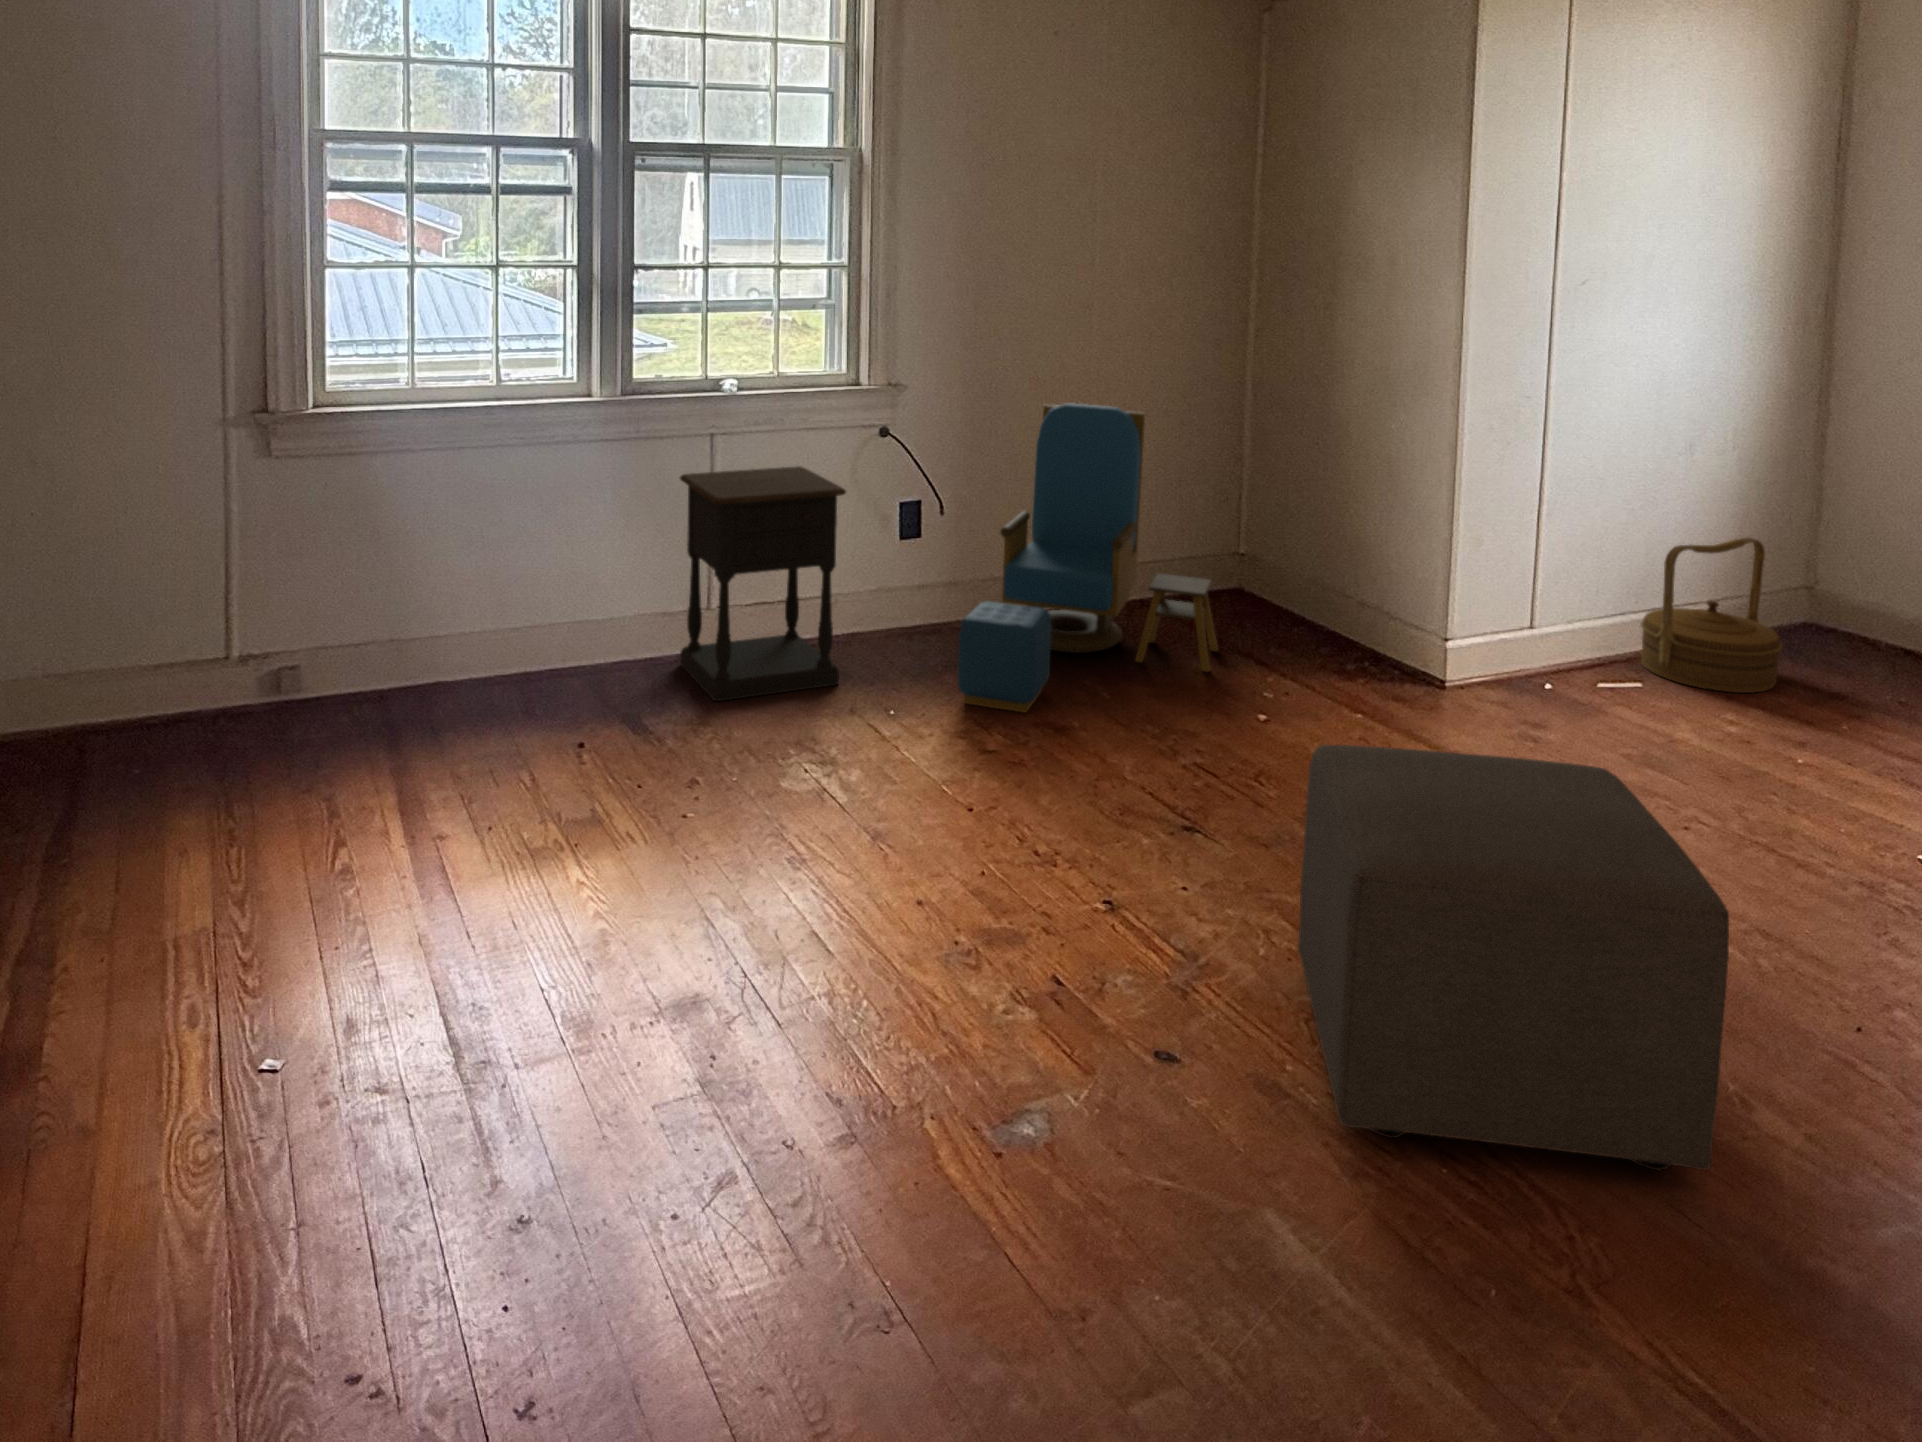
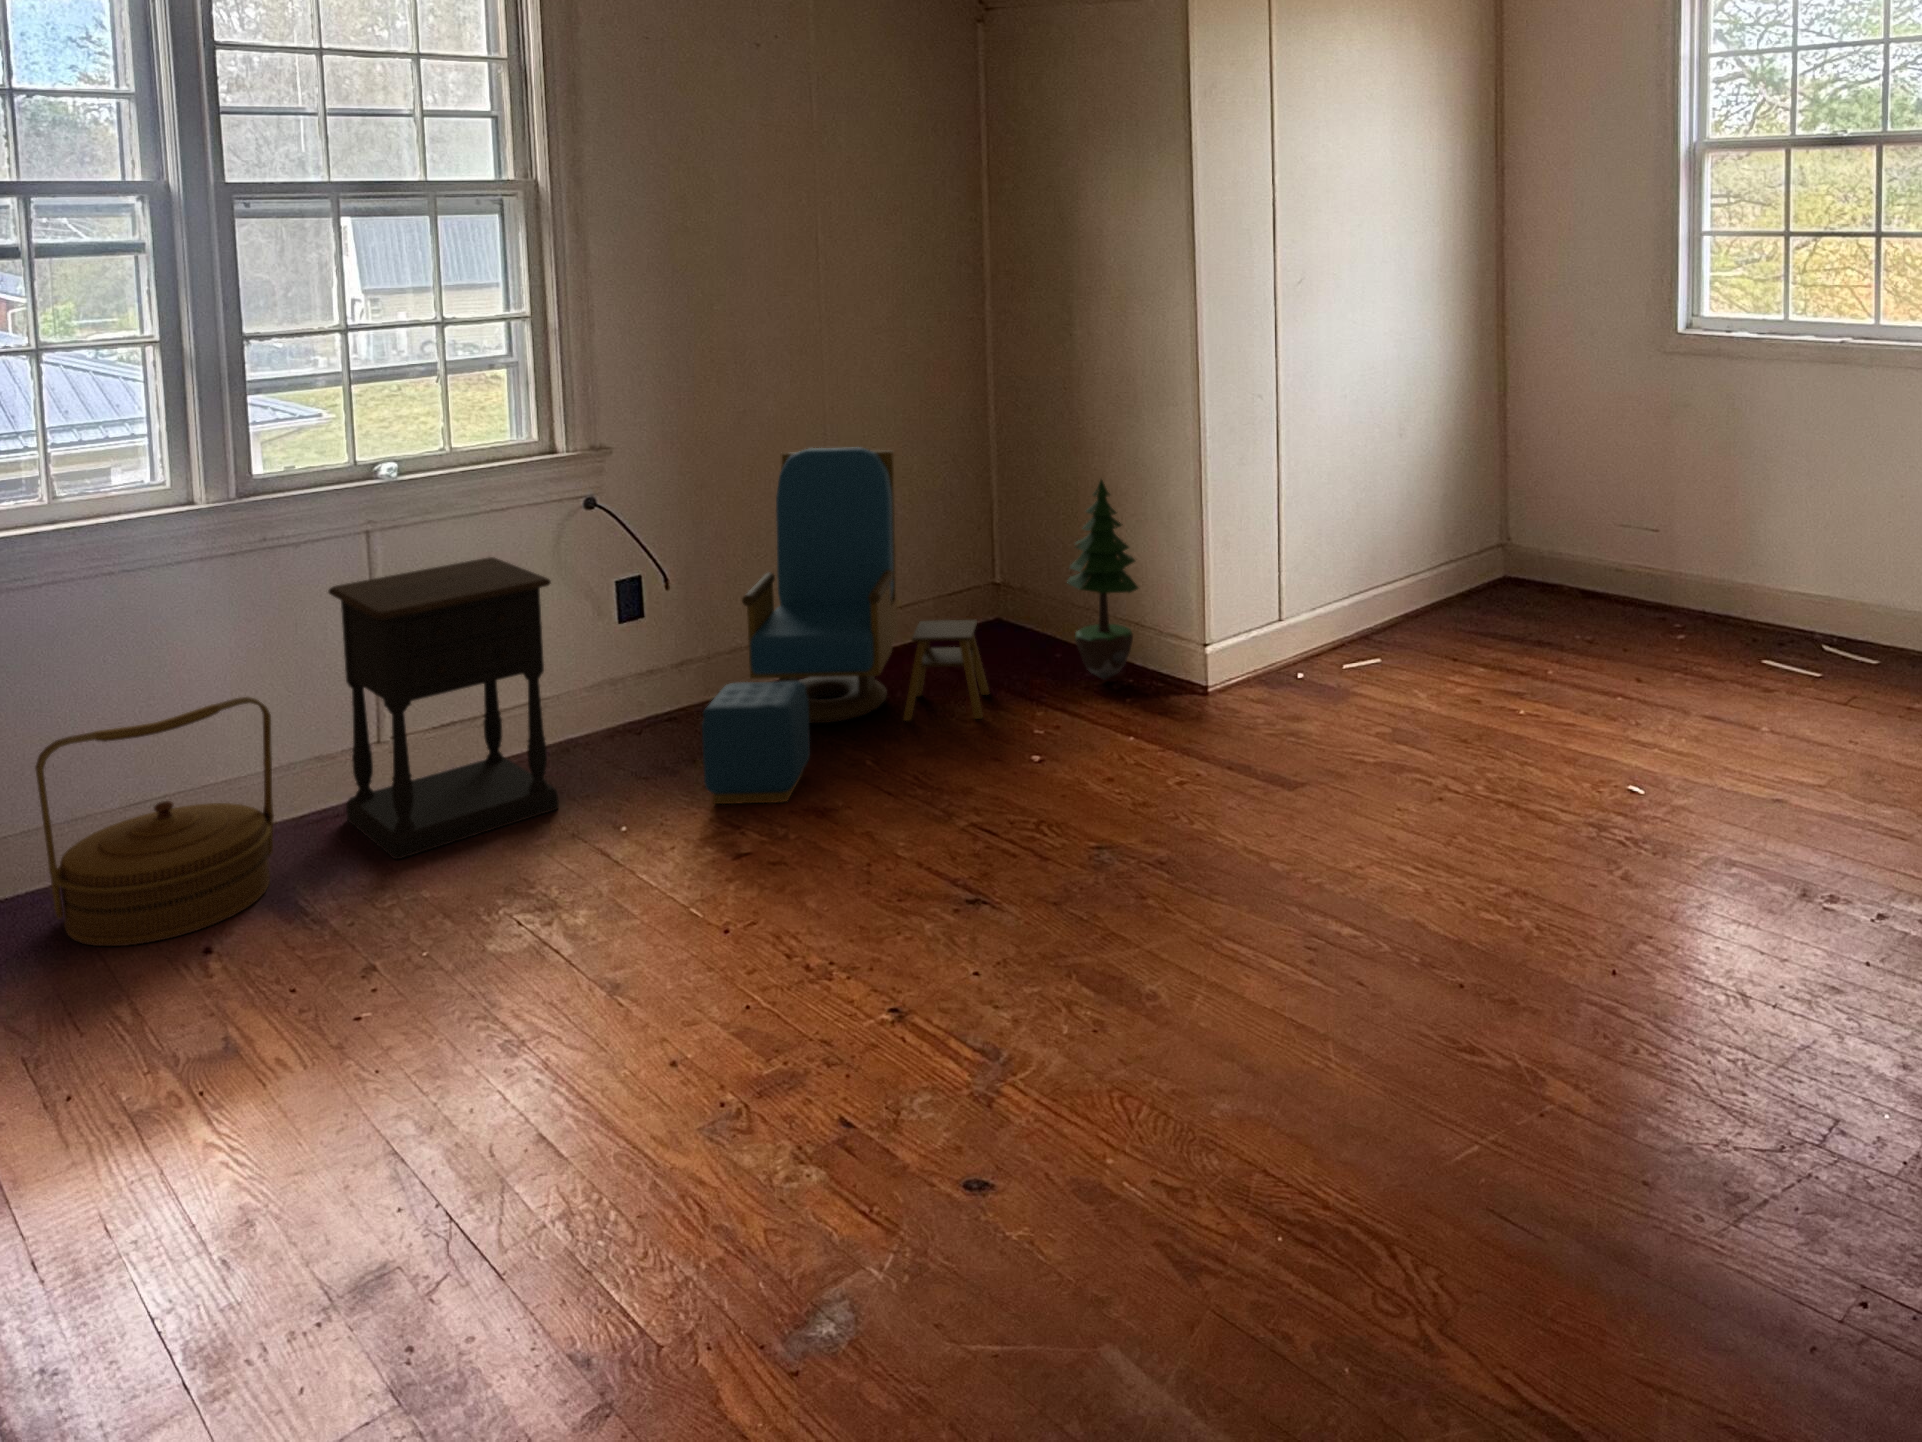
potted tree: none [1301,459,1376,656] -> present [1067,480,1138,679]
woven basket: present [1640,537,1783,693] -> present [35,697,274,946]
ottoman: present [1298,745,1729,1170] -> none [1100,767,1512,1213]

